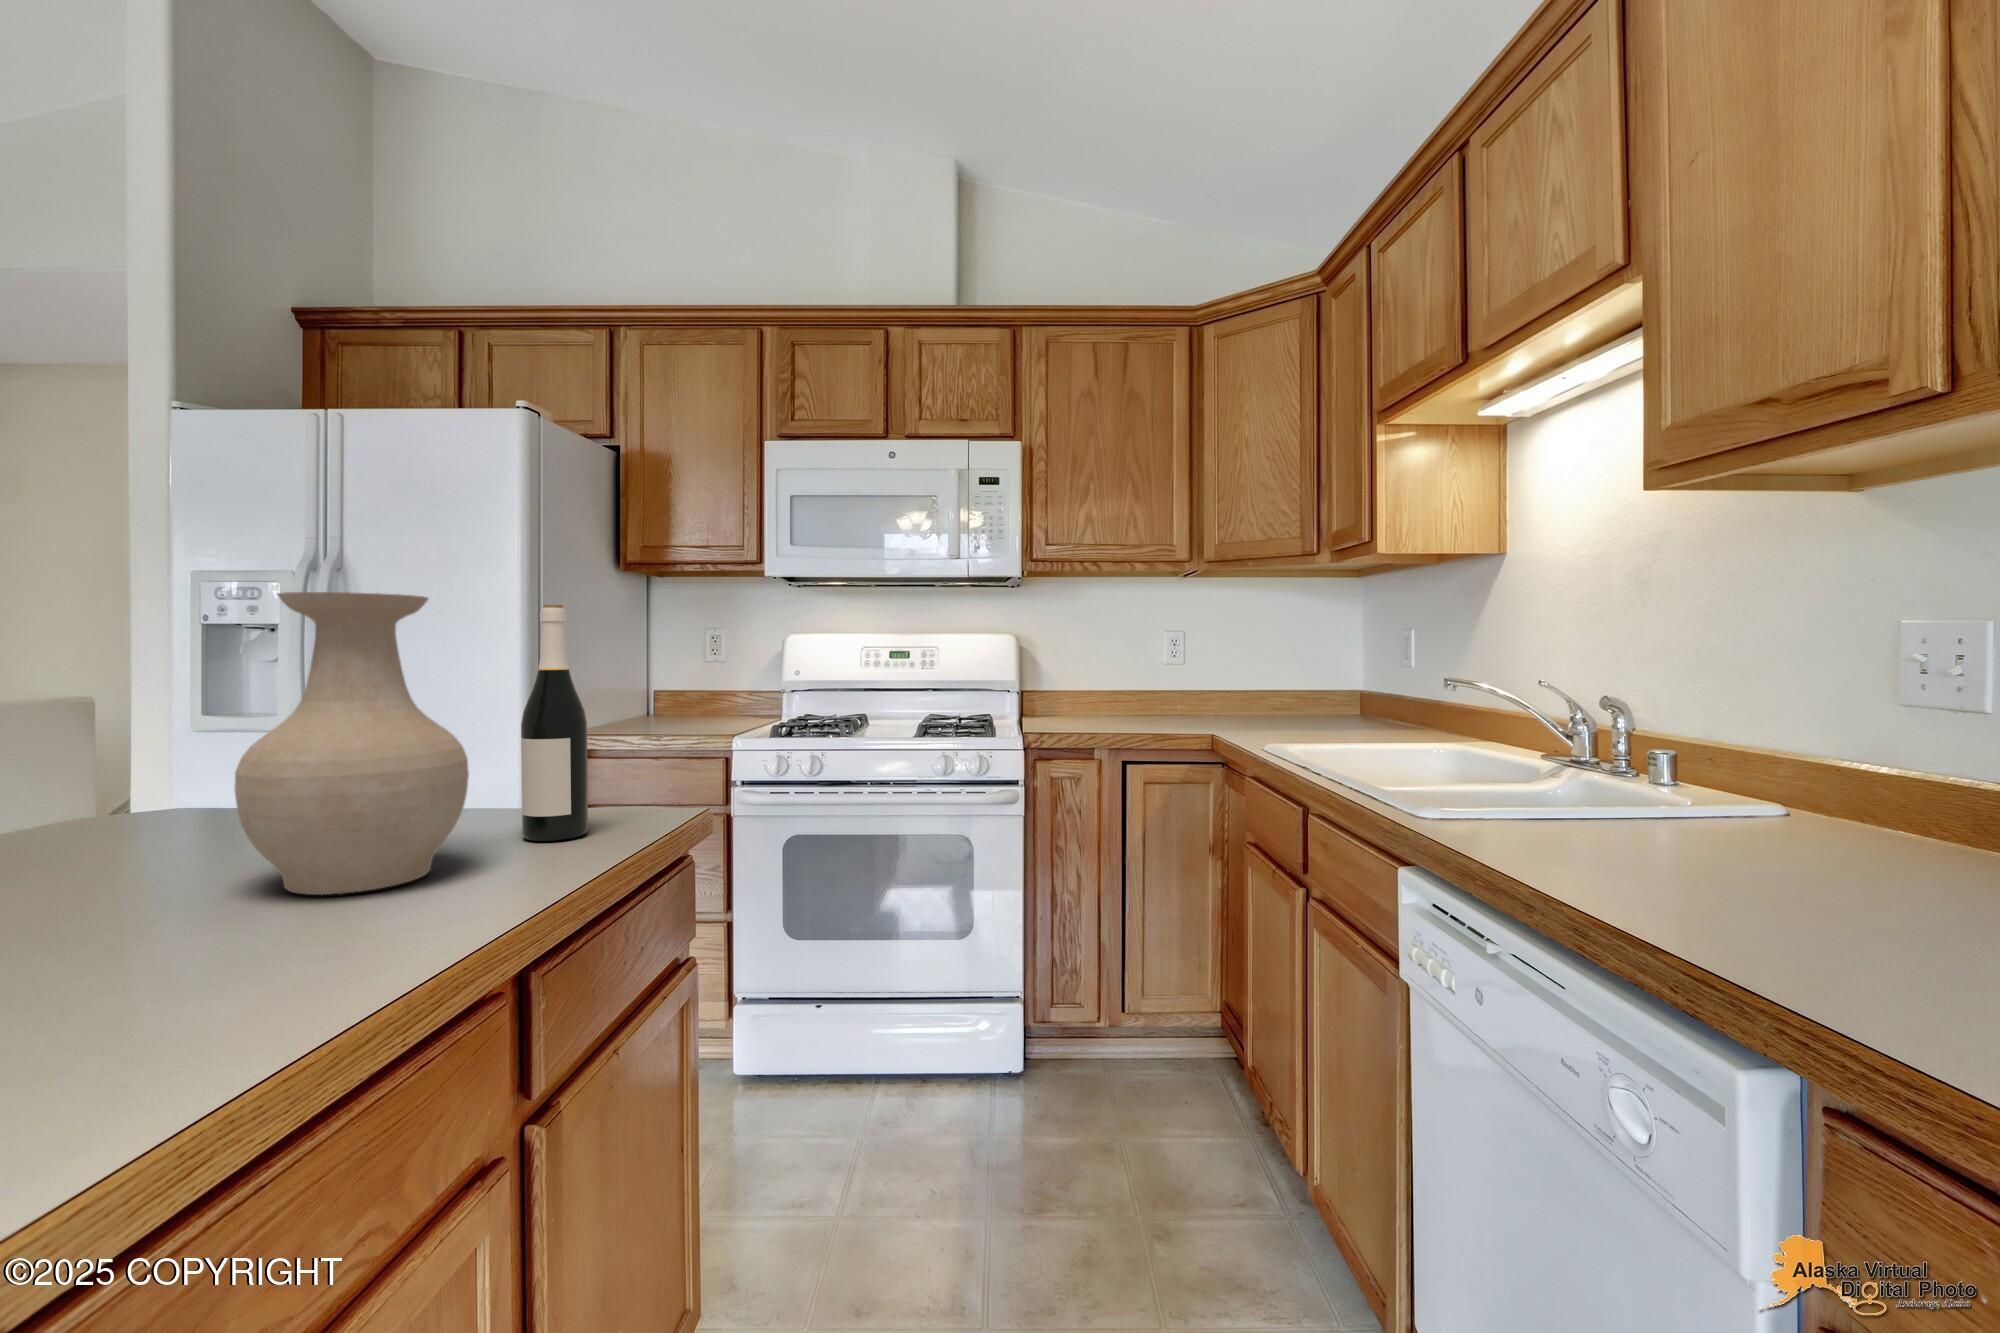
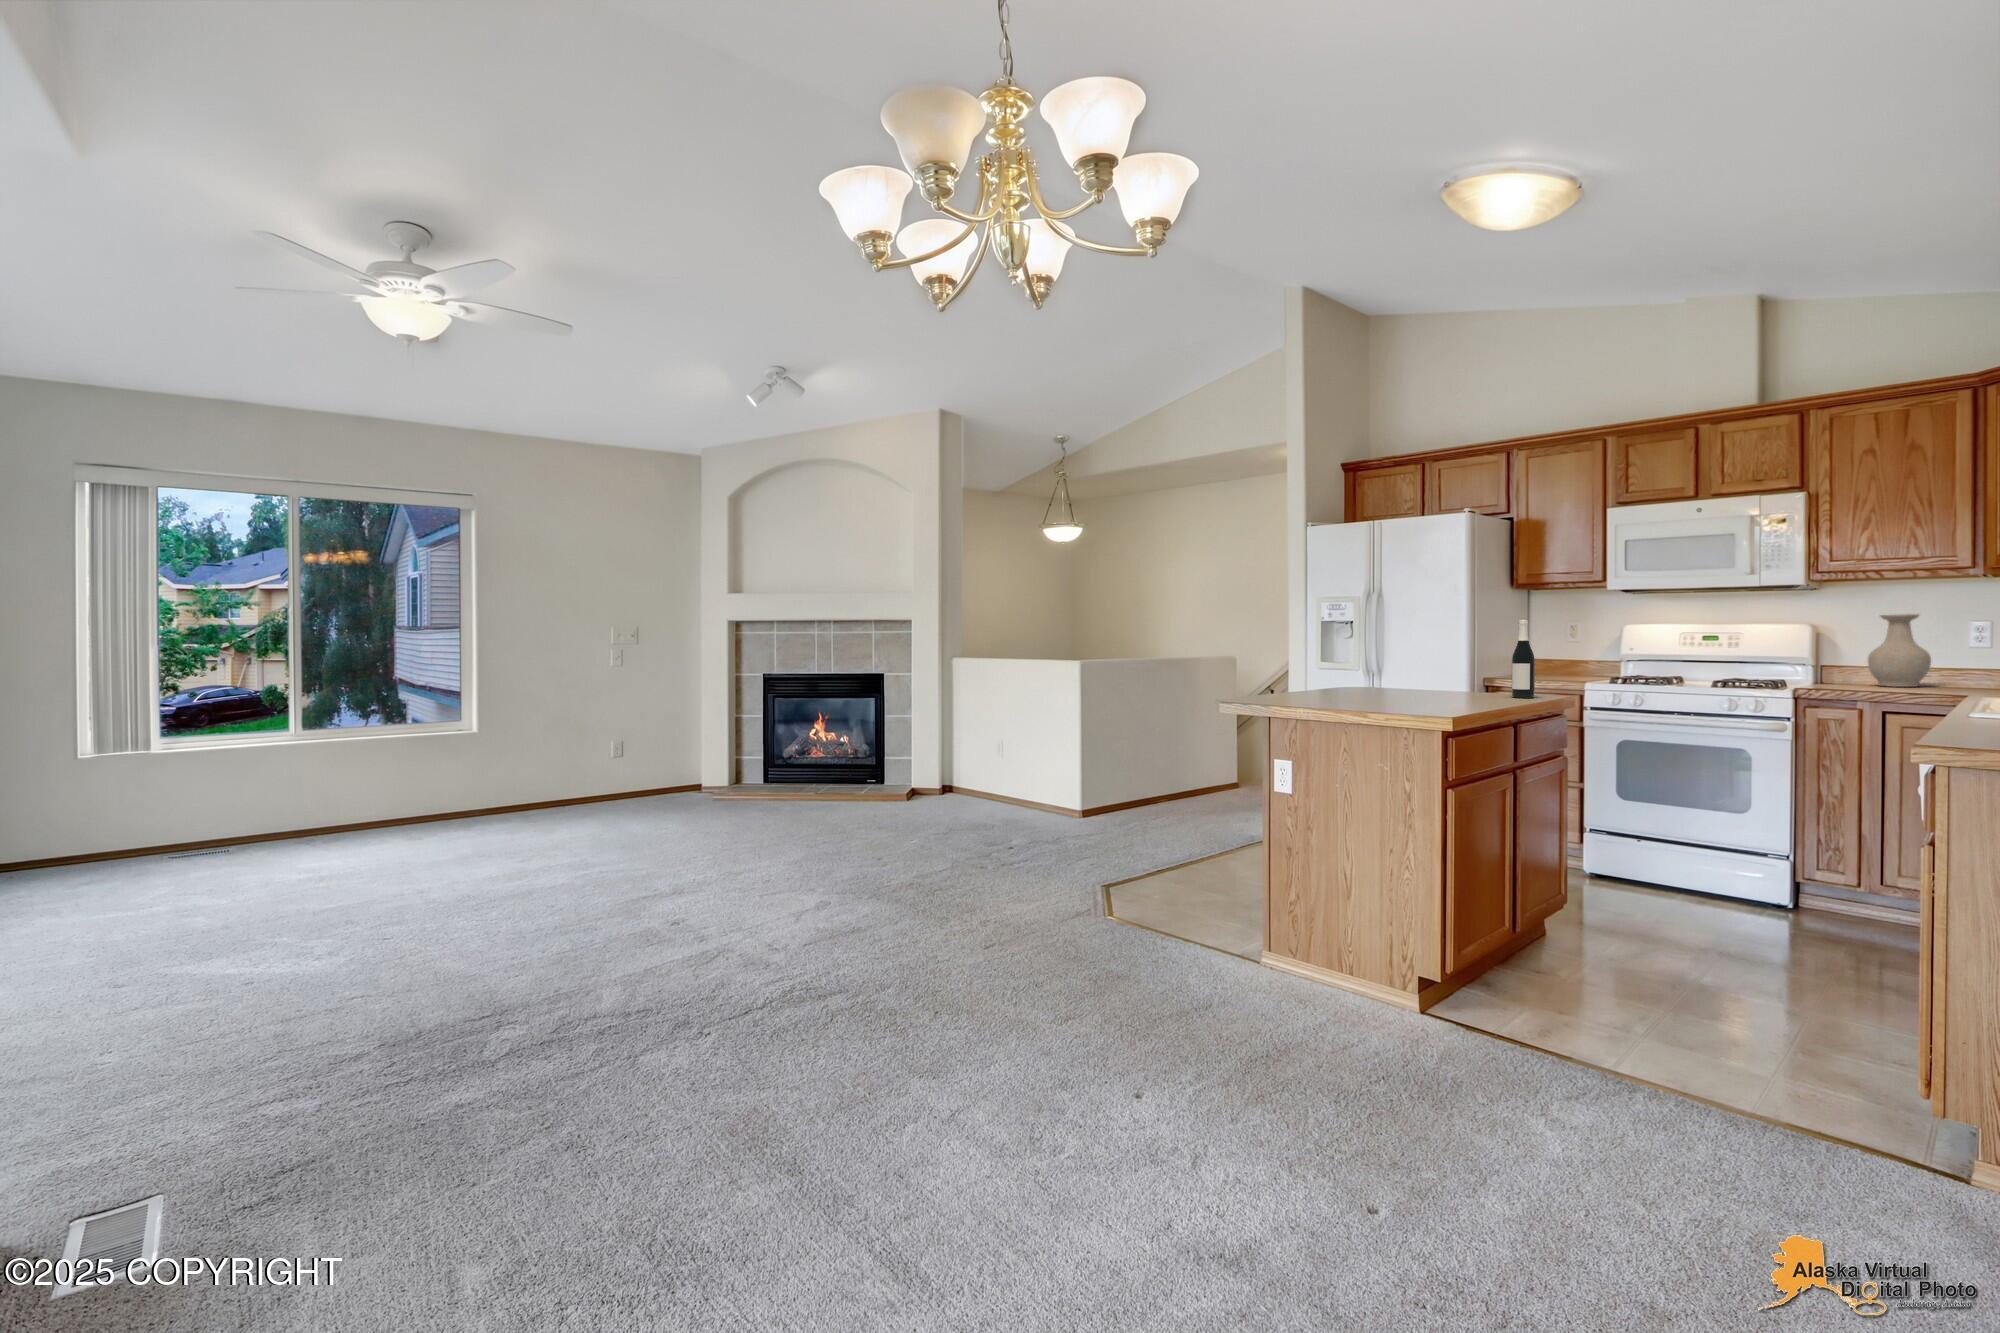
vase: present [235,592,469,895] -> present [1868,614,1931,687]

